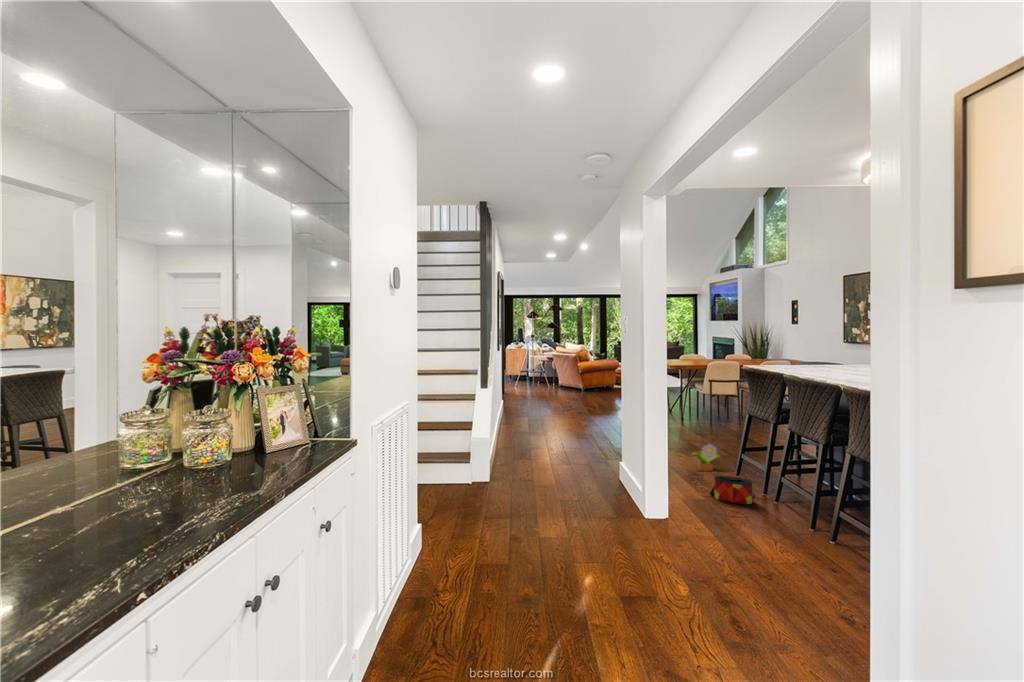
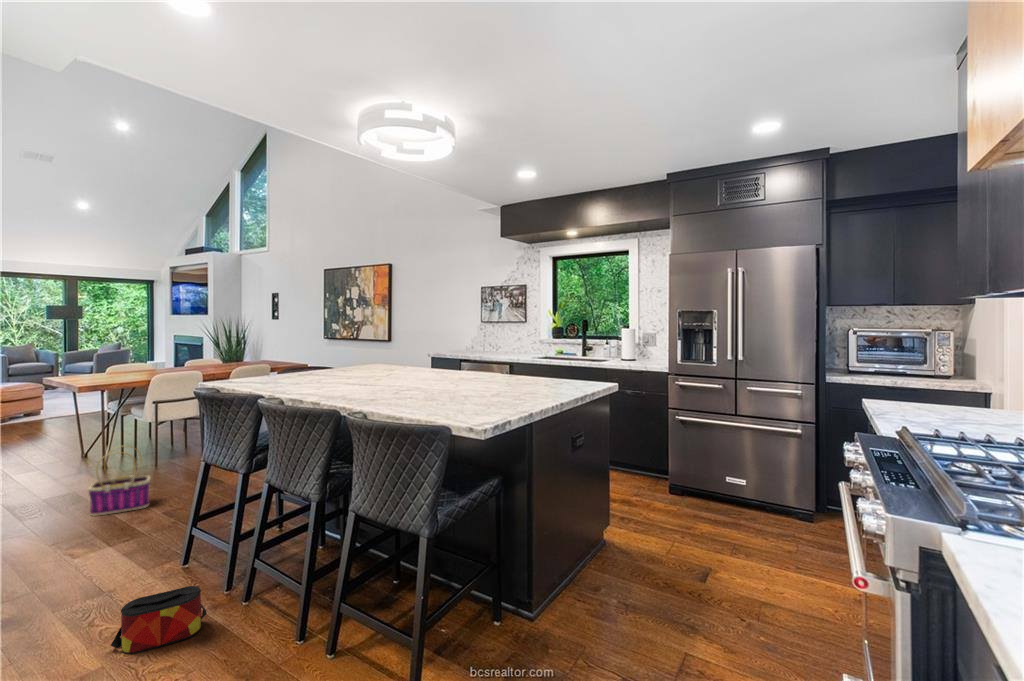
basket: none [682,404,713,445] -> present [88,445,151,516]
decorative plant: present [692,444,720,471] -> none [89,525,155,578]

